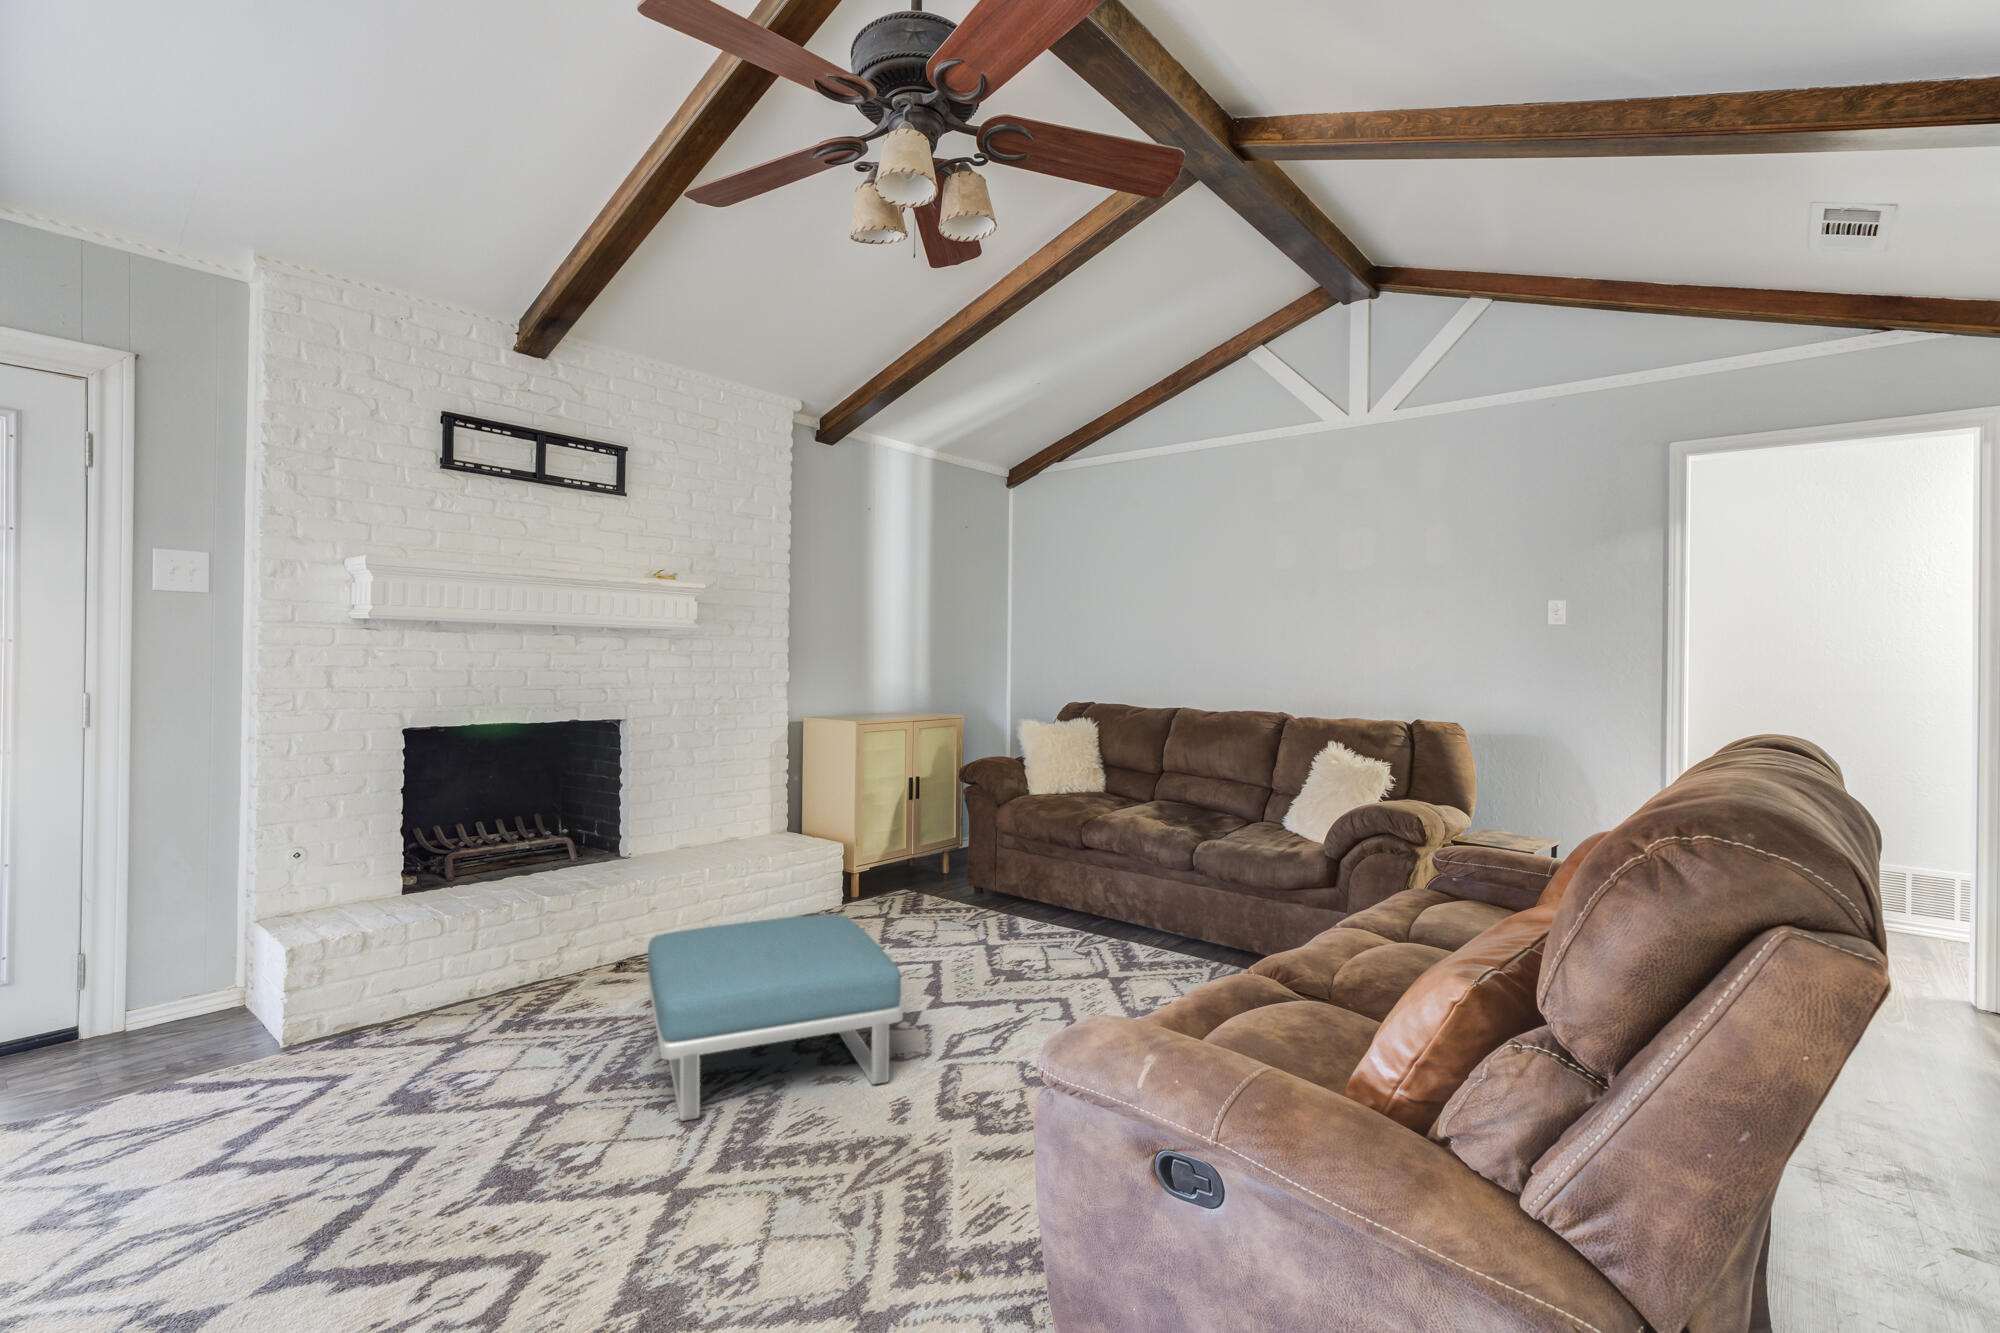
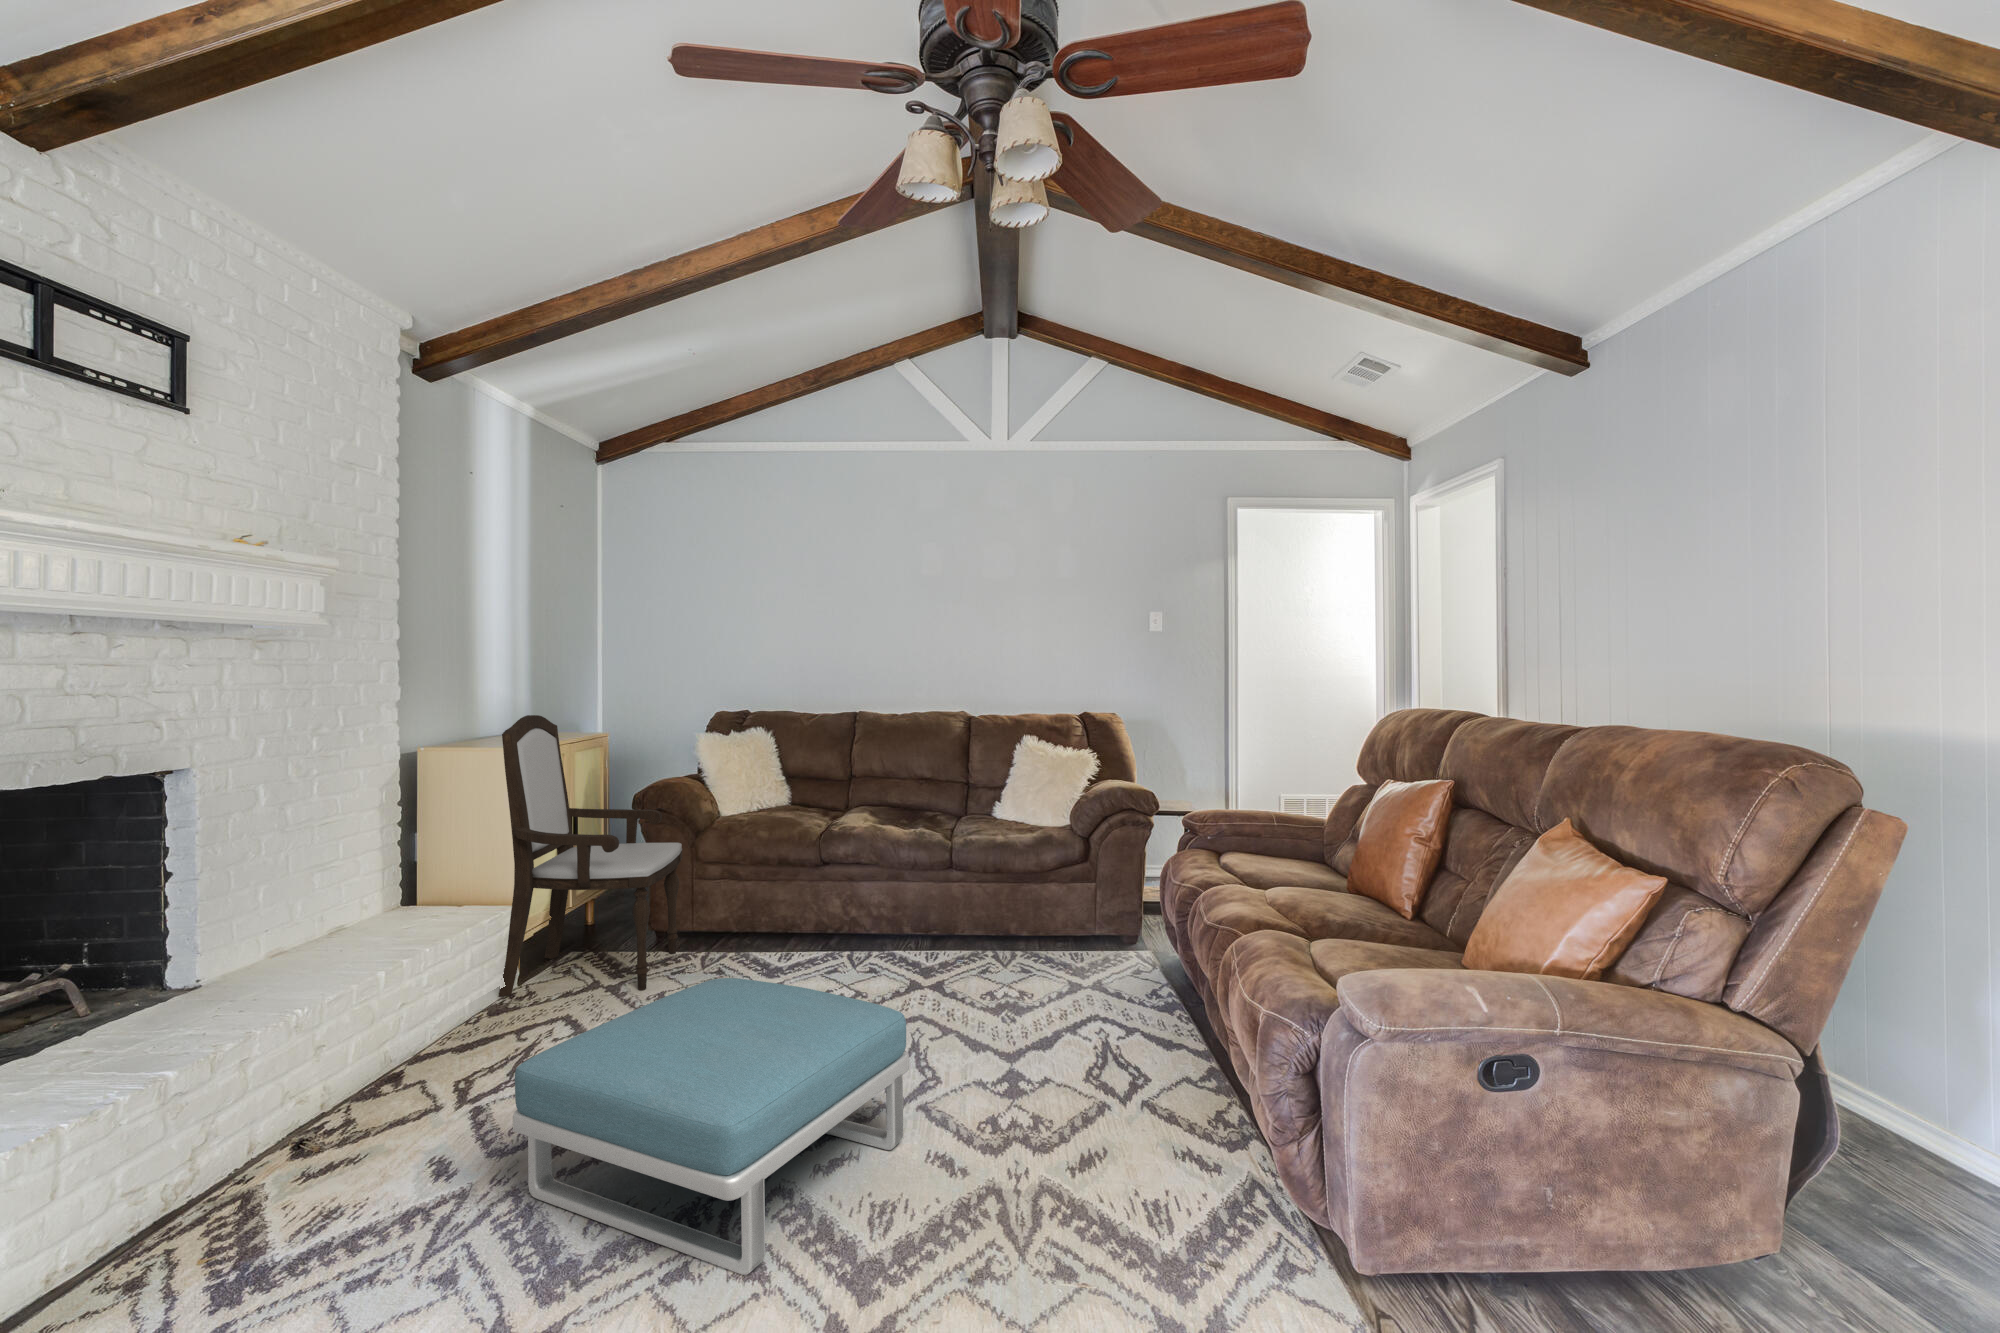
armchair: none [822,697,972,926] -> present [499,715,682,997]

